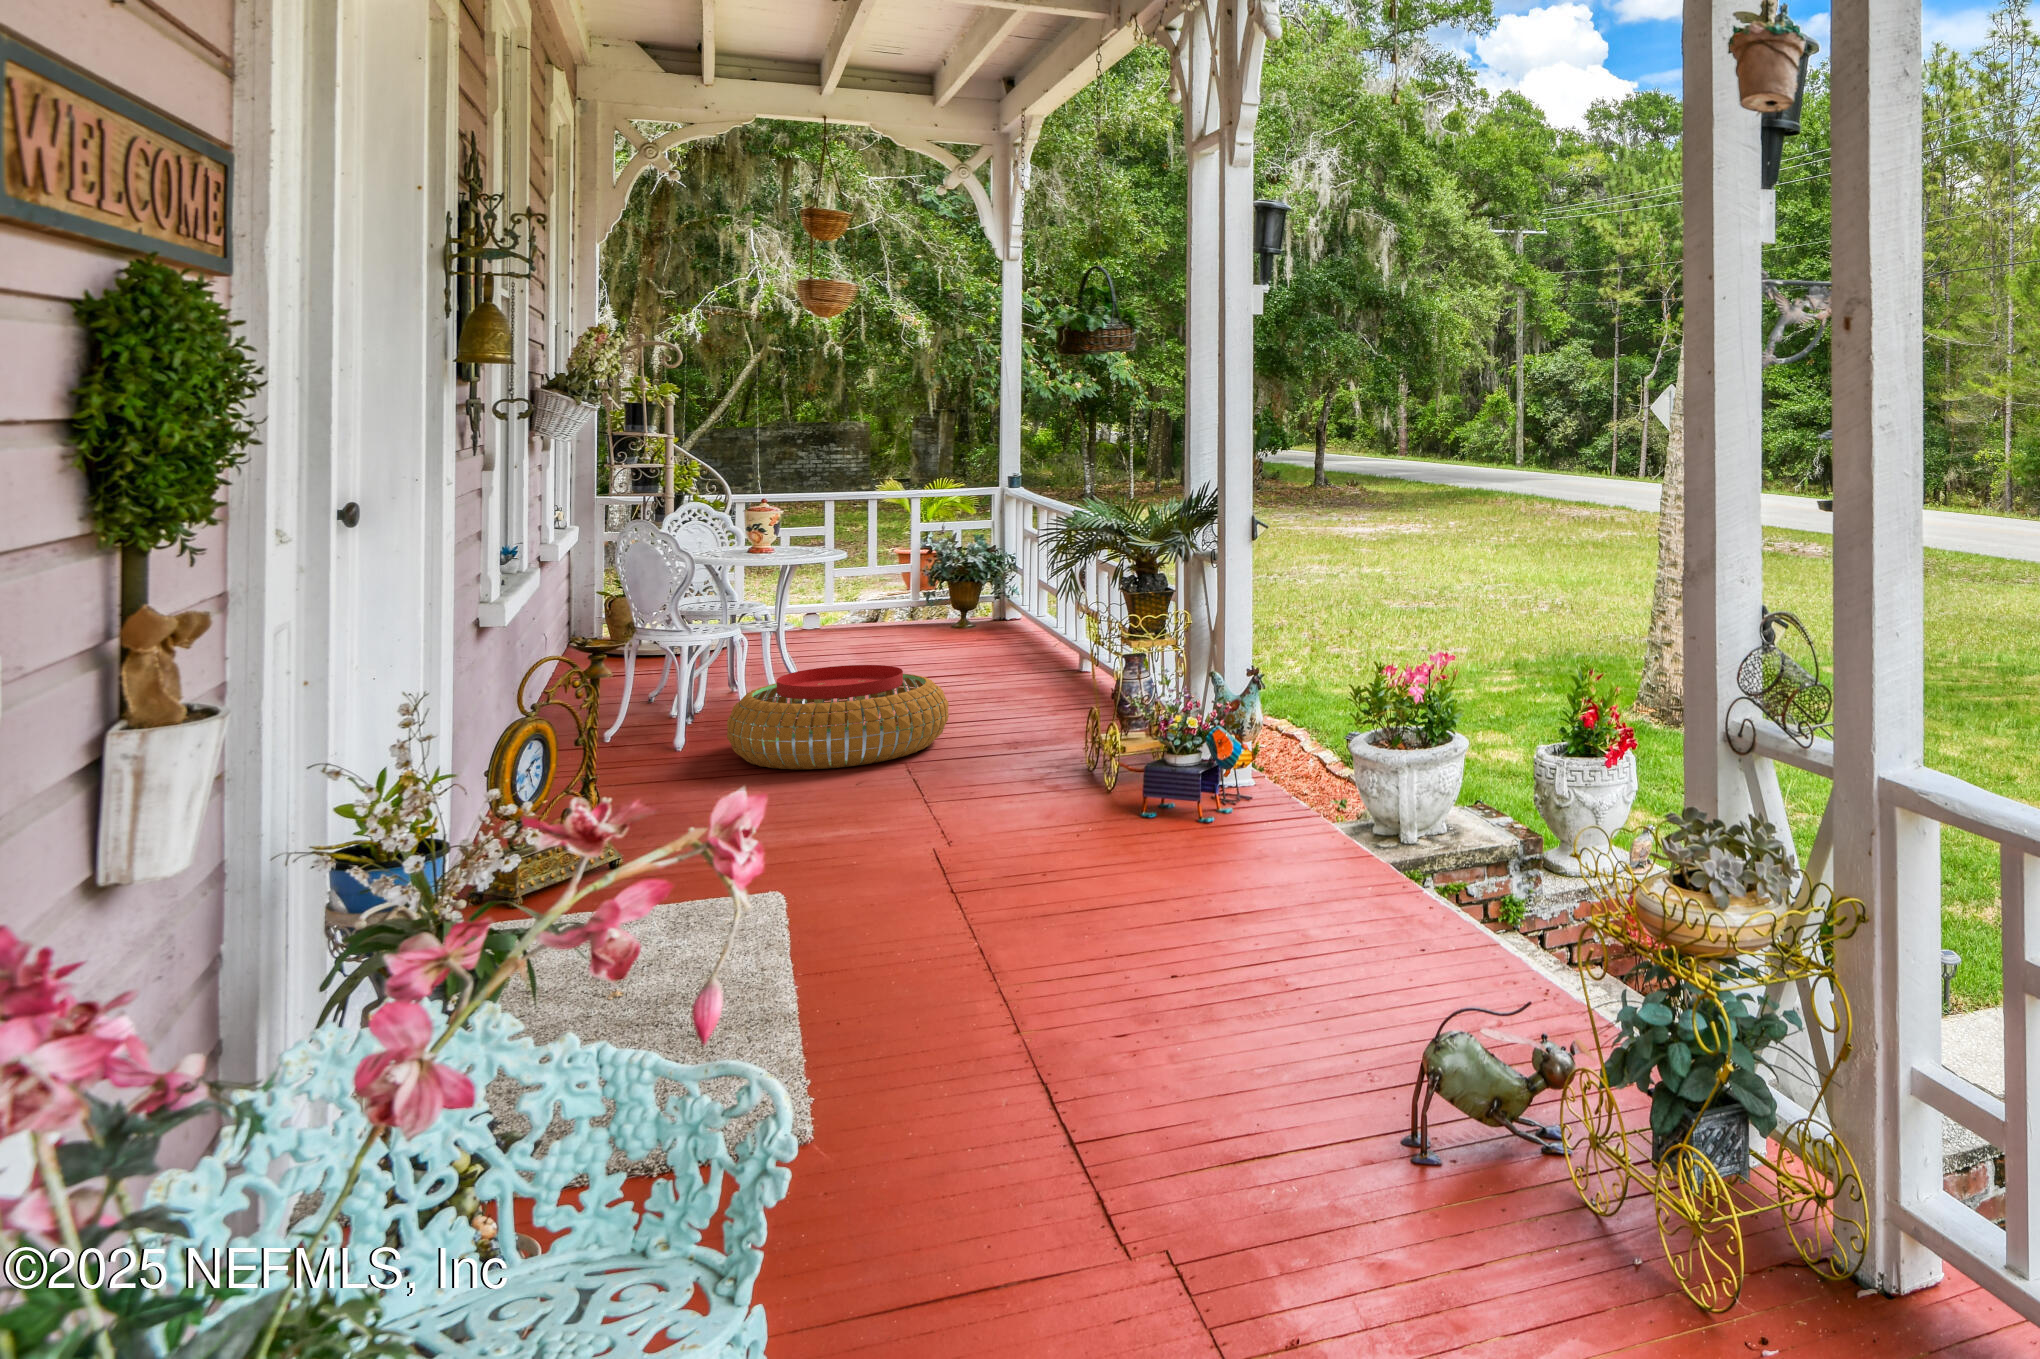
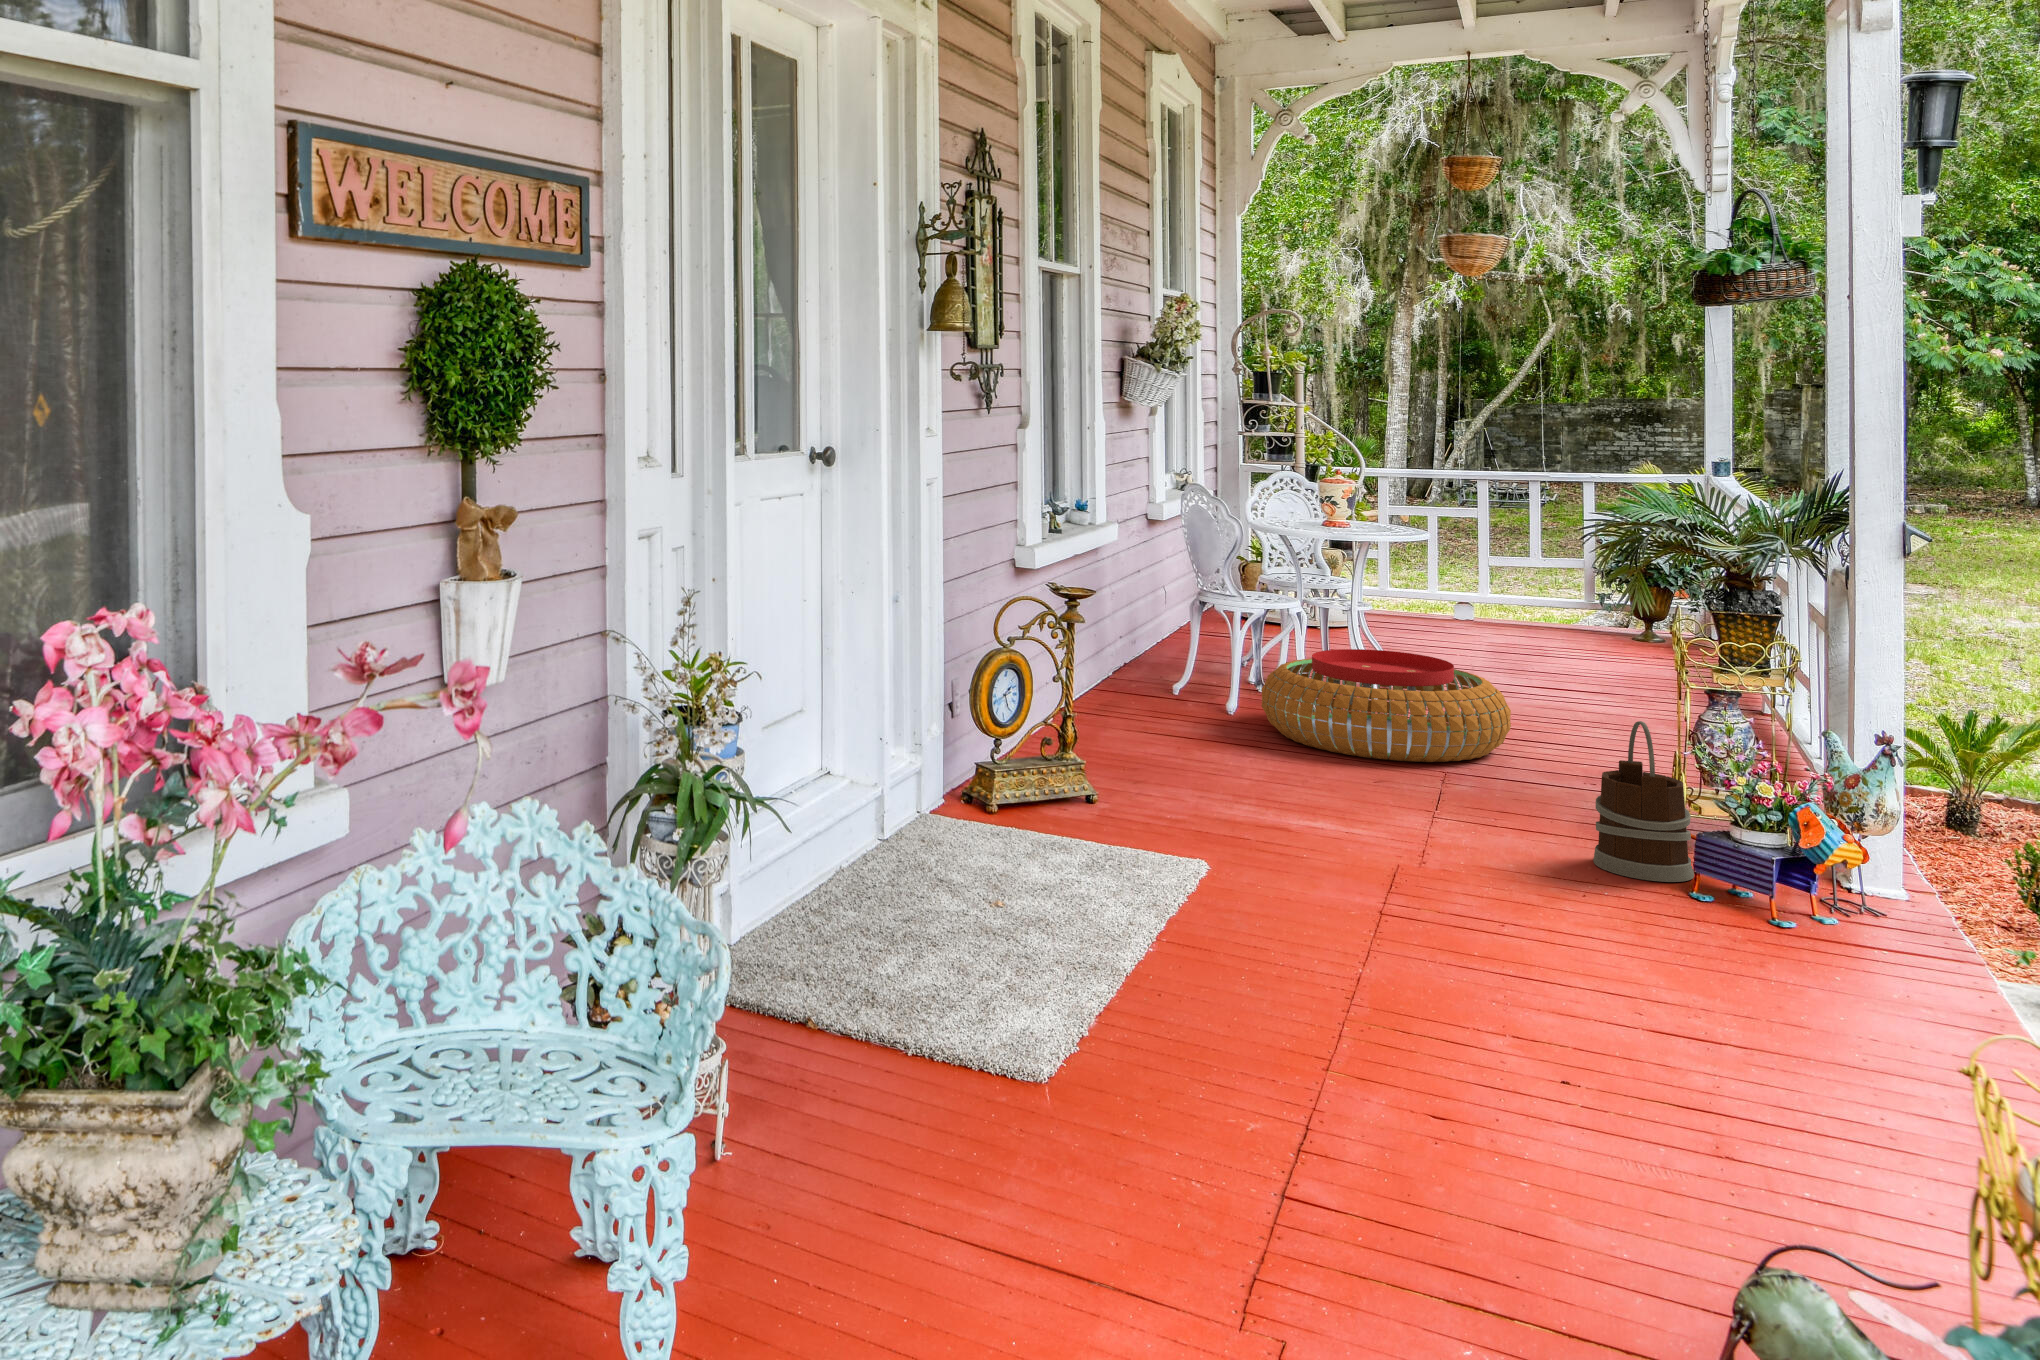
wooden bucket: none [1066,684,1134,810] -> present [1593,721,1694,882]

